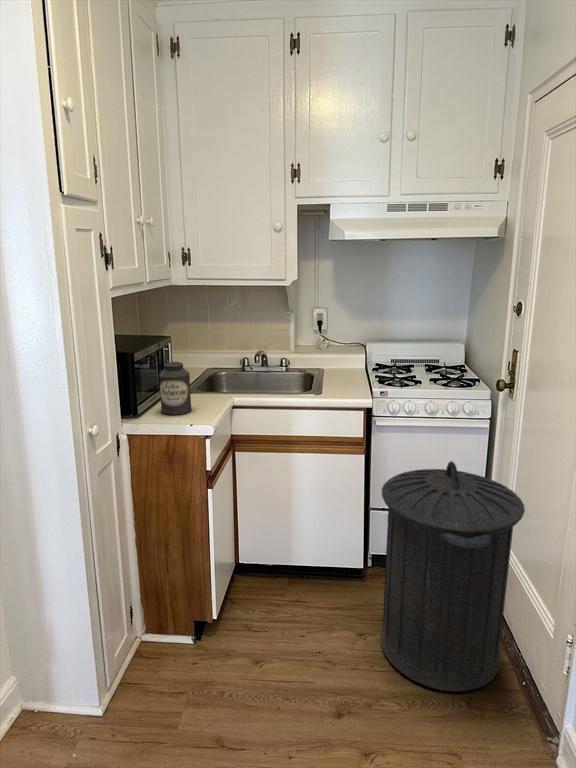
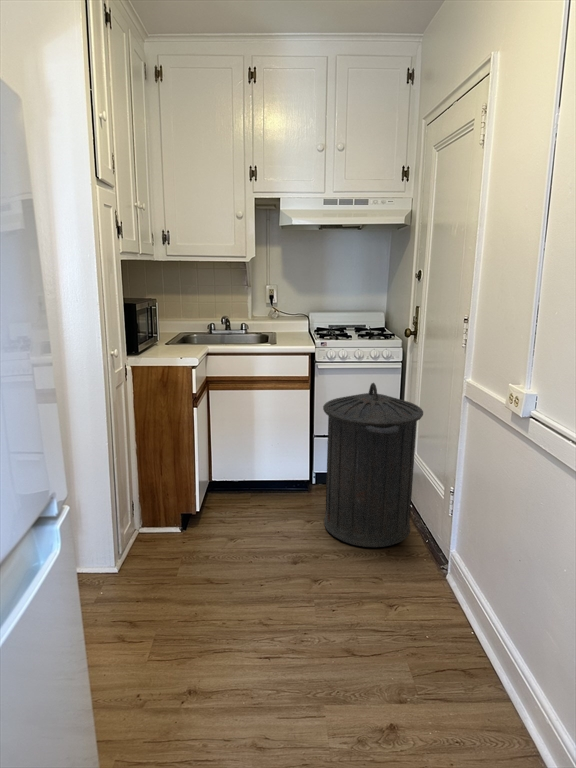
canister: present [159,362,191,415] -> none [153,314,178,353]

